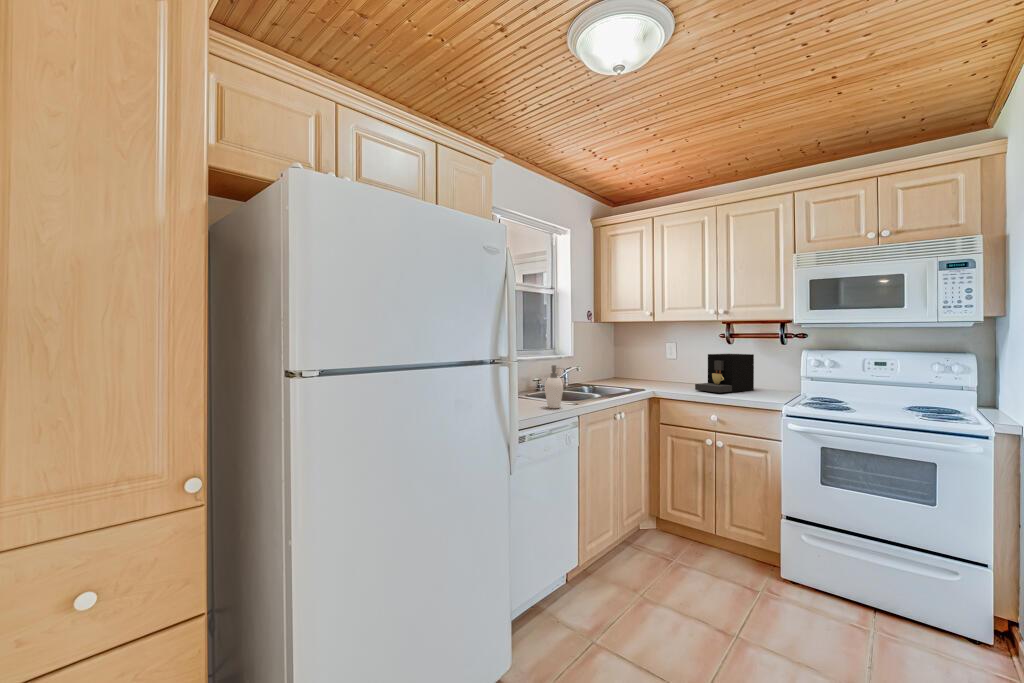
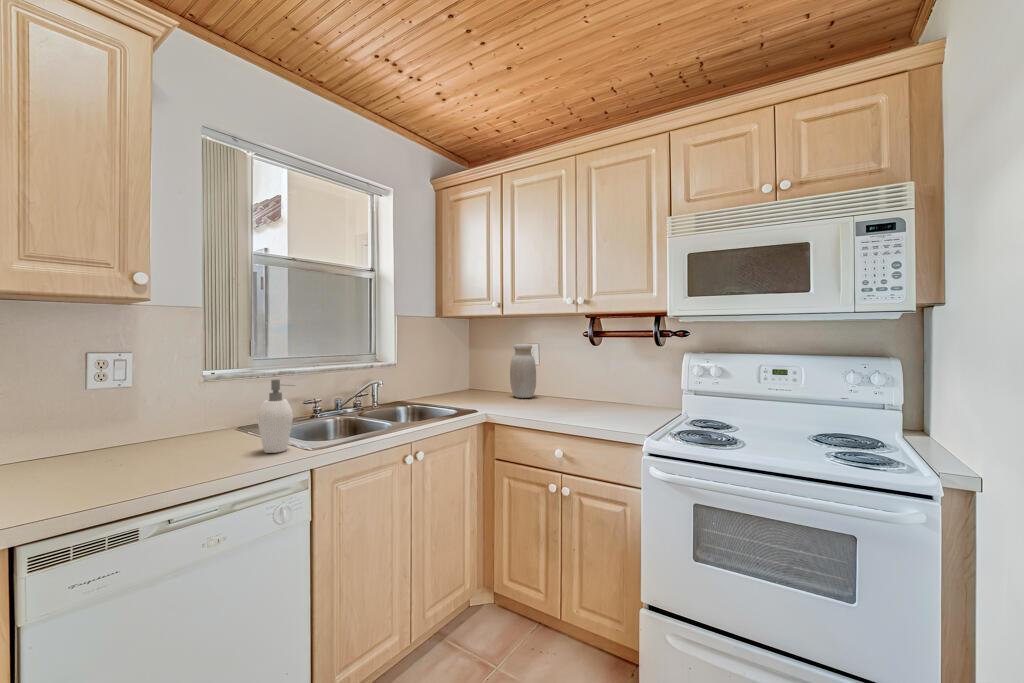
jar: none [656,343,677,384] -> present [510,344,536,398]
coffee maker: present [695,354,754,393] -> none [547,358,625,413]

